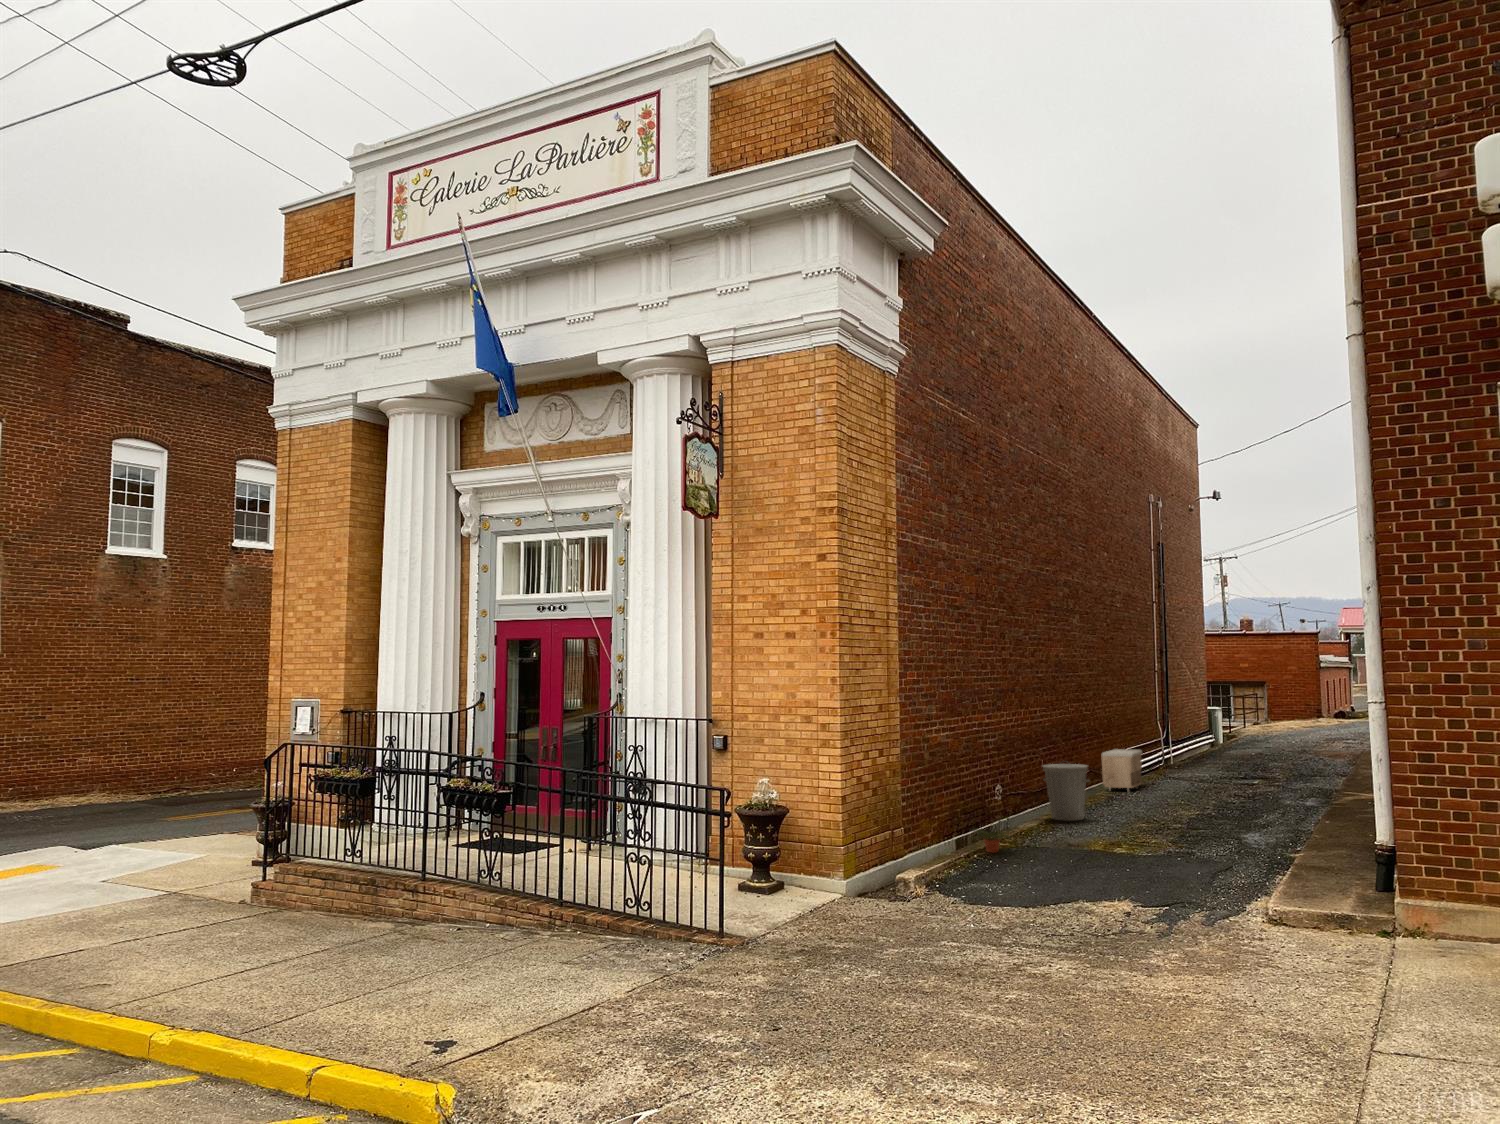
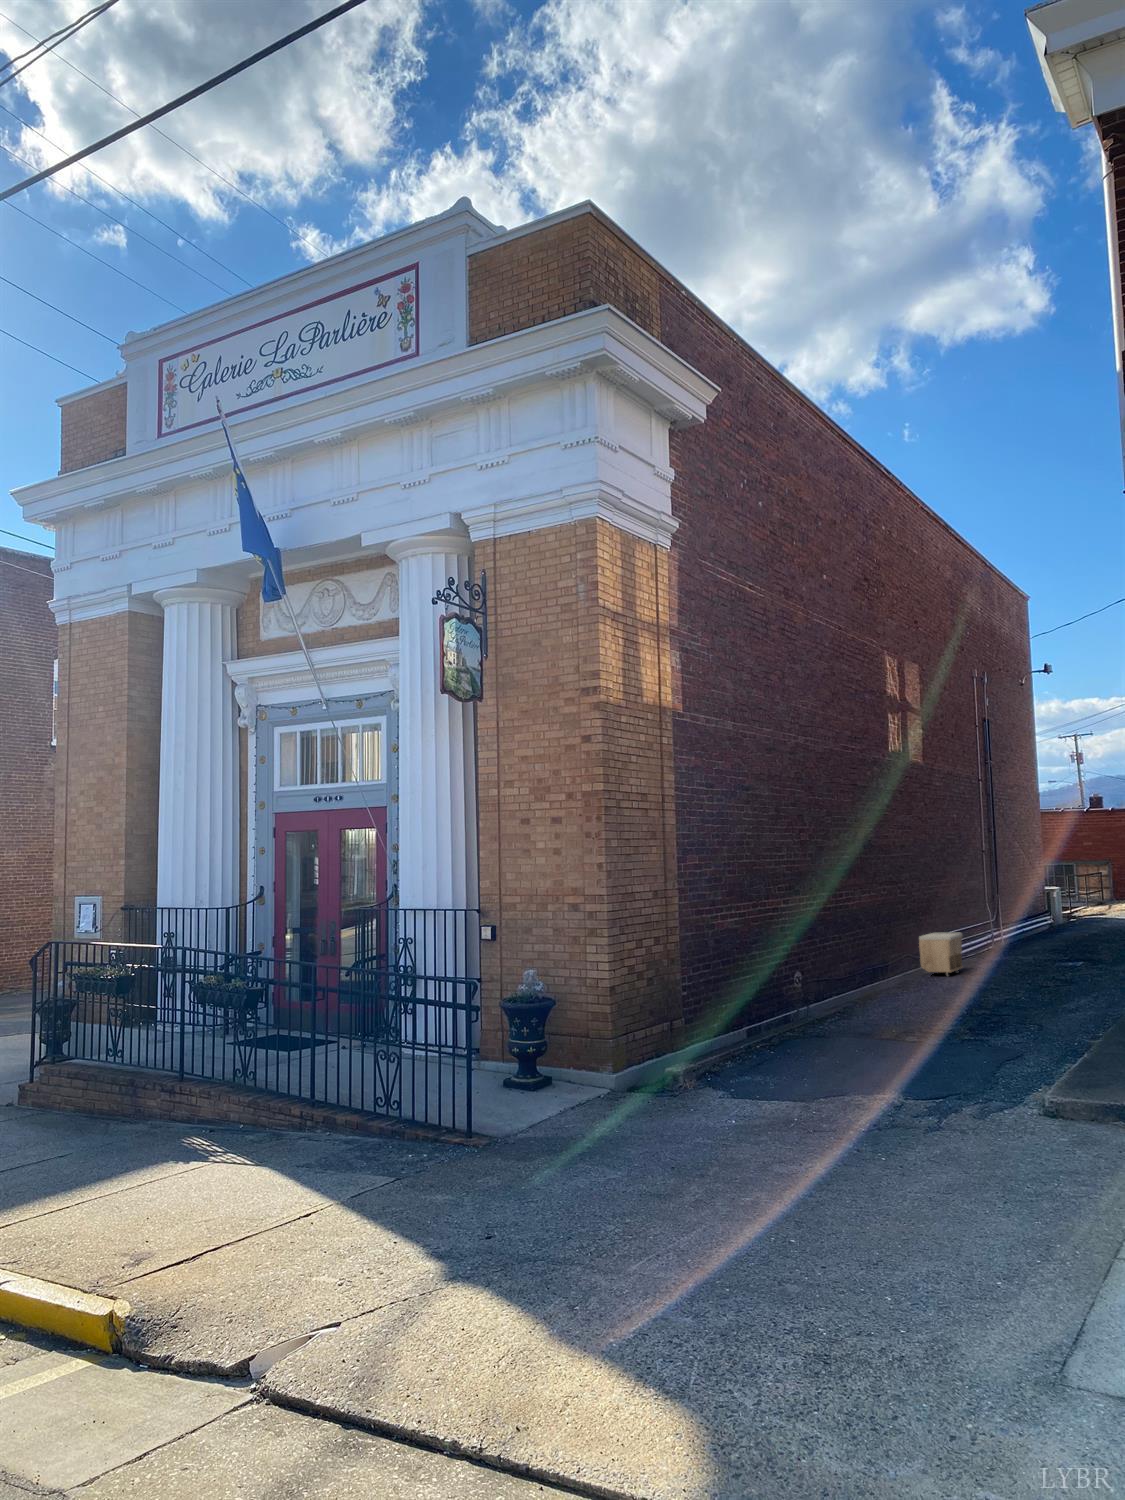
trash can: present [1043,764,1089,821] -> none [848,946,898,1008]
potted plant: present [971,828,1011,853] -> none [761,1016,809,1043]

